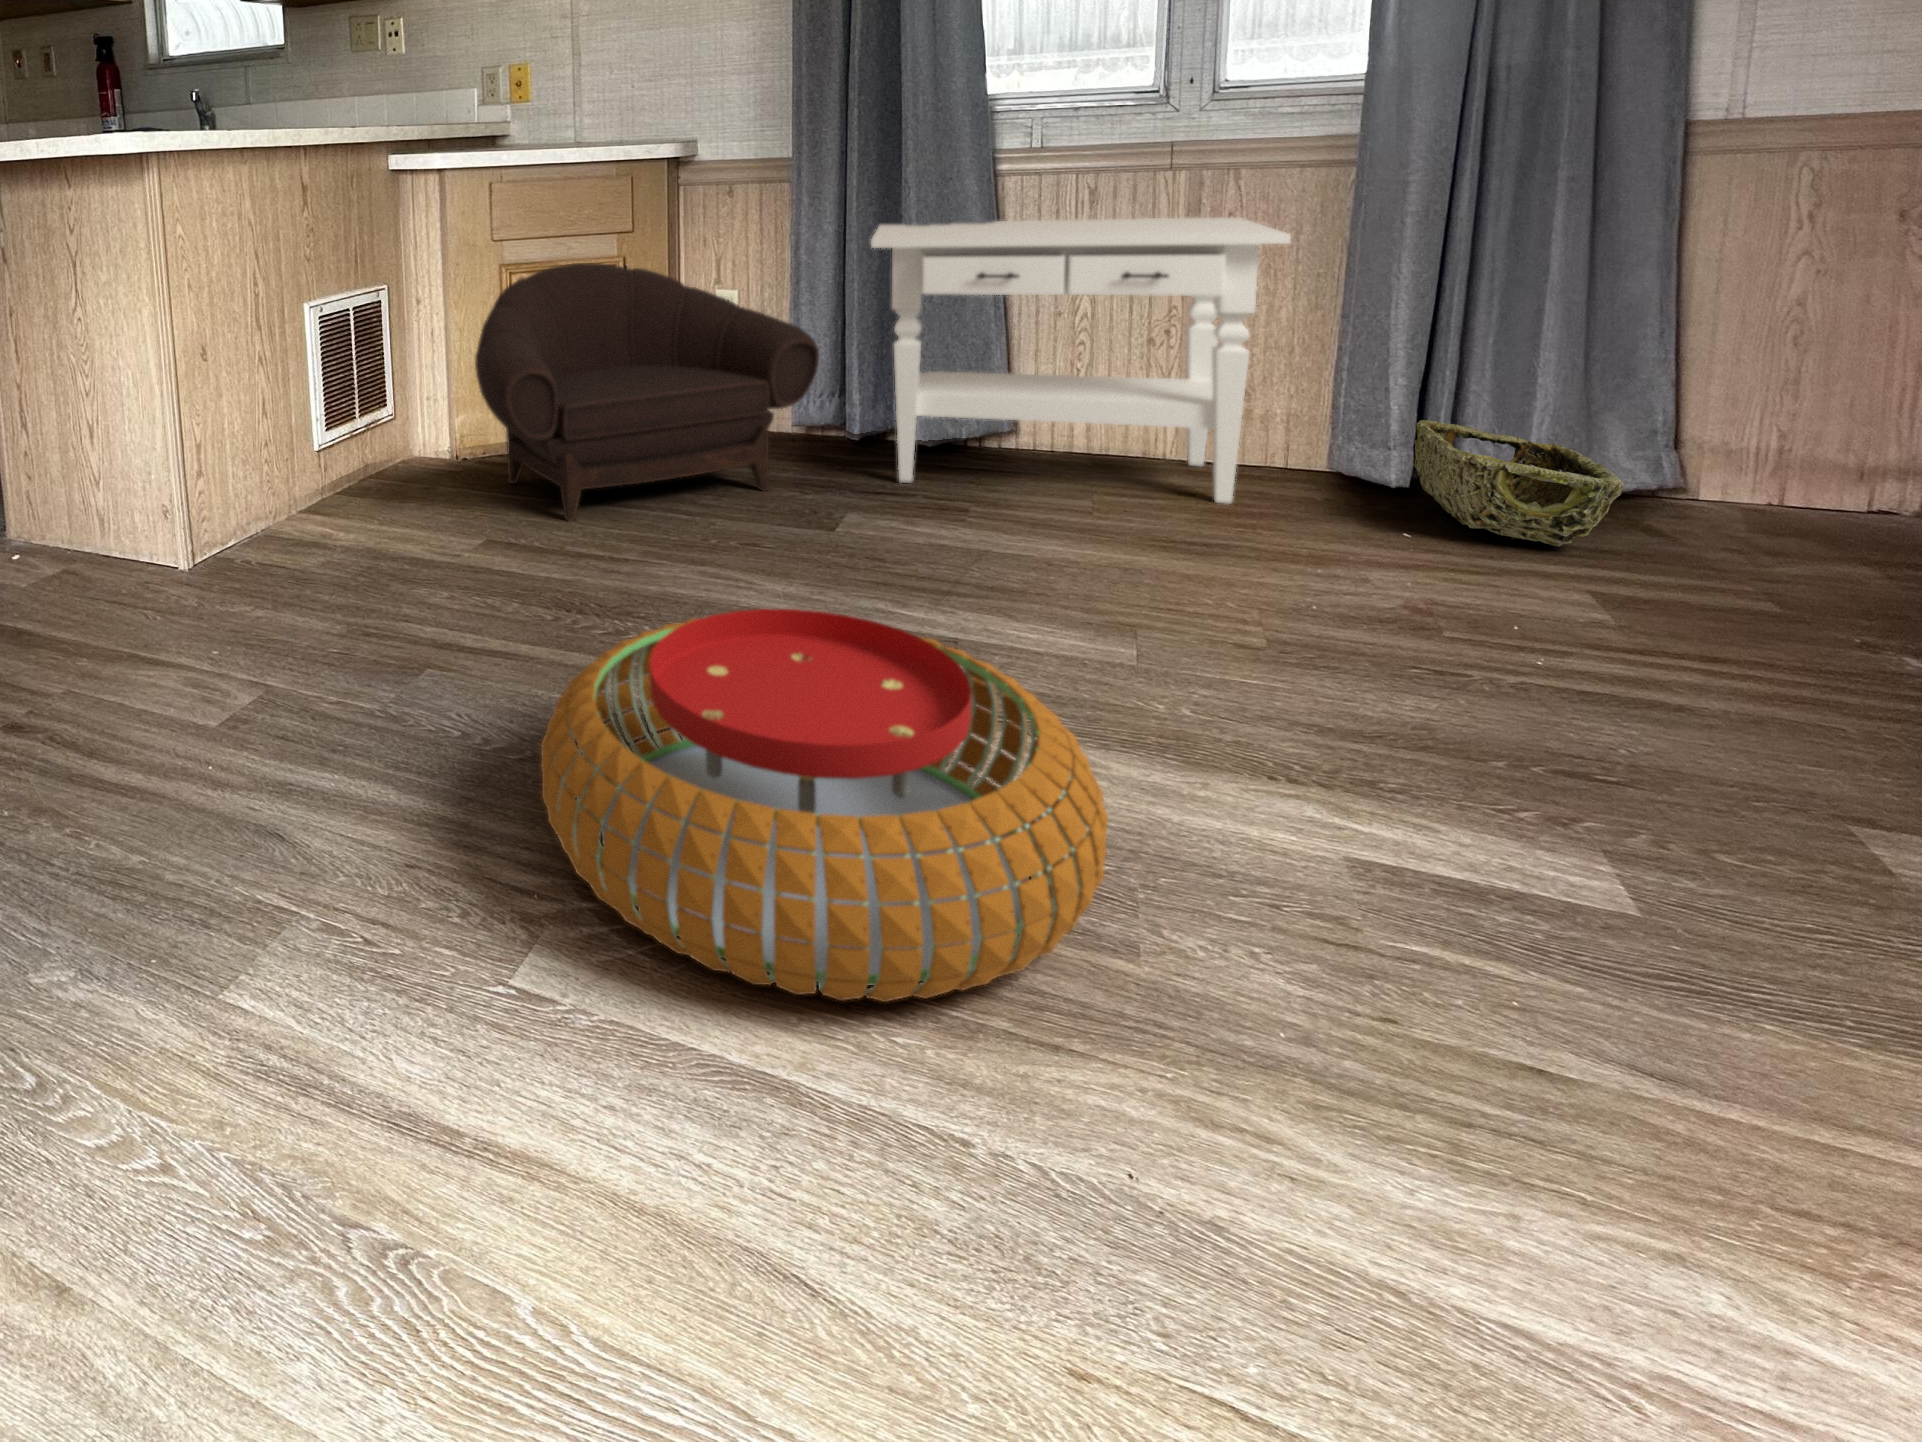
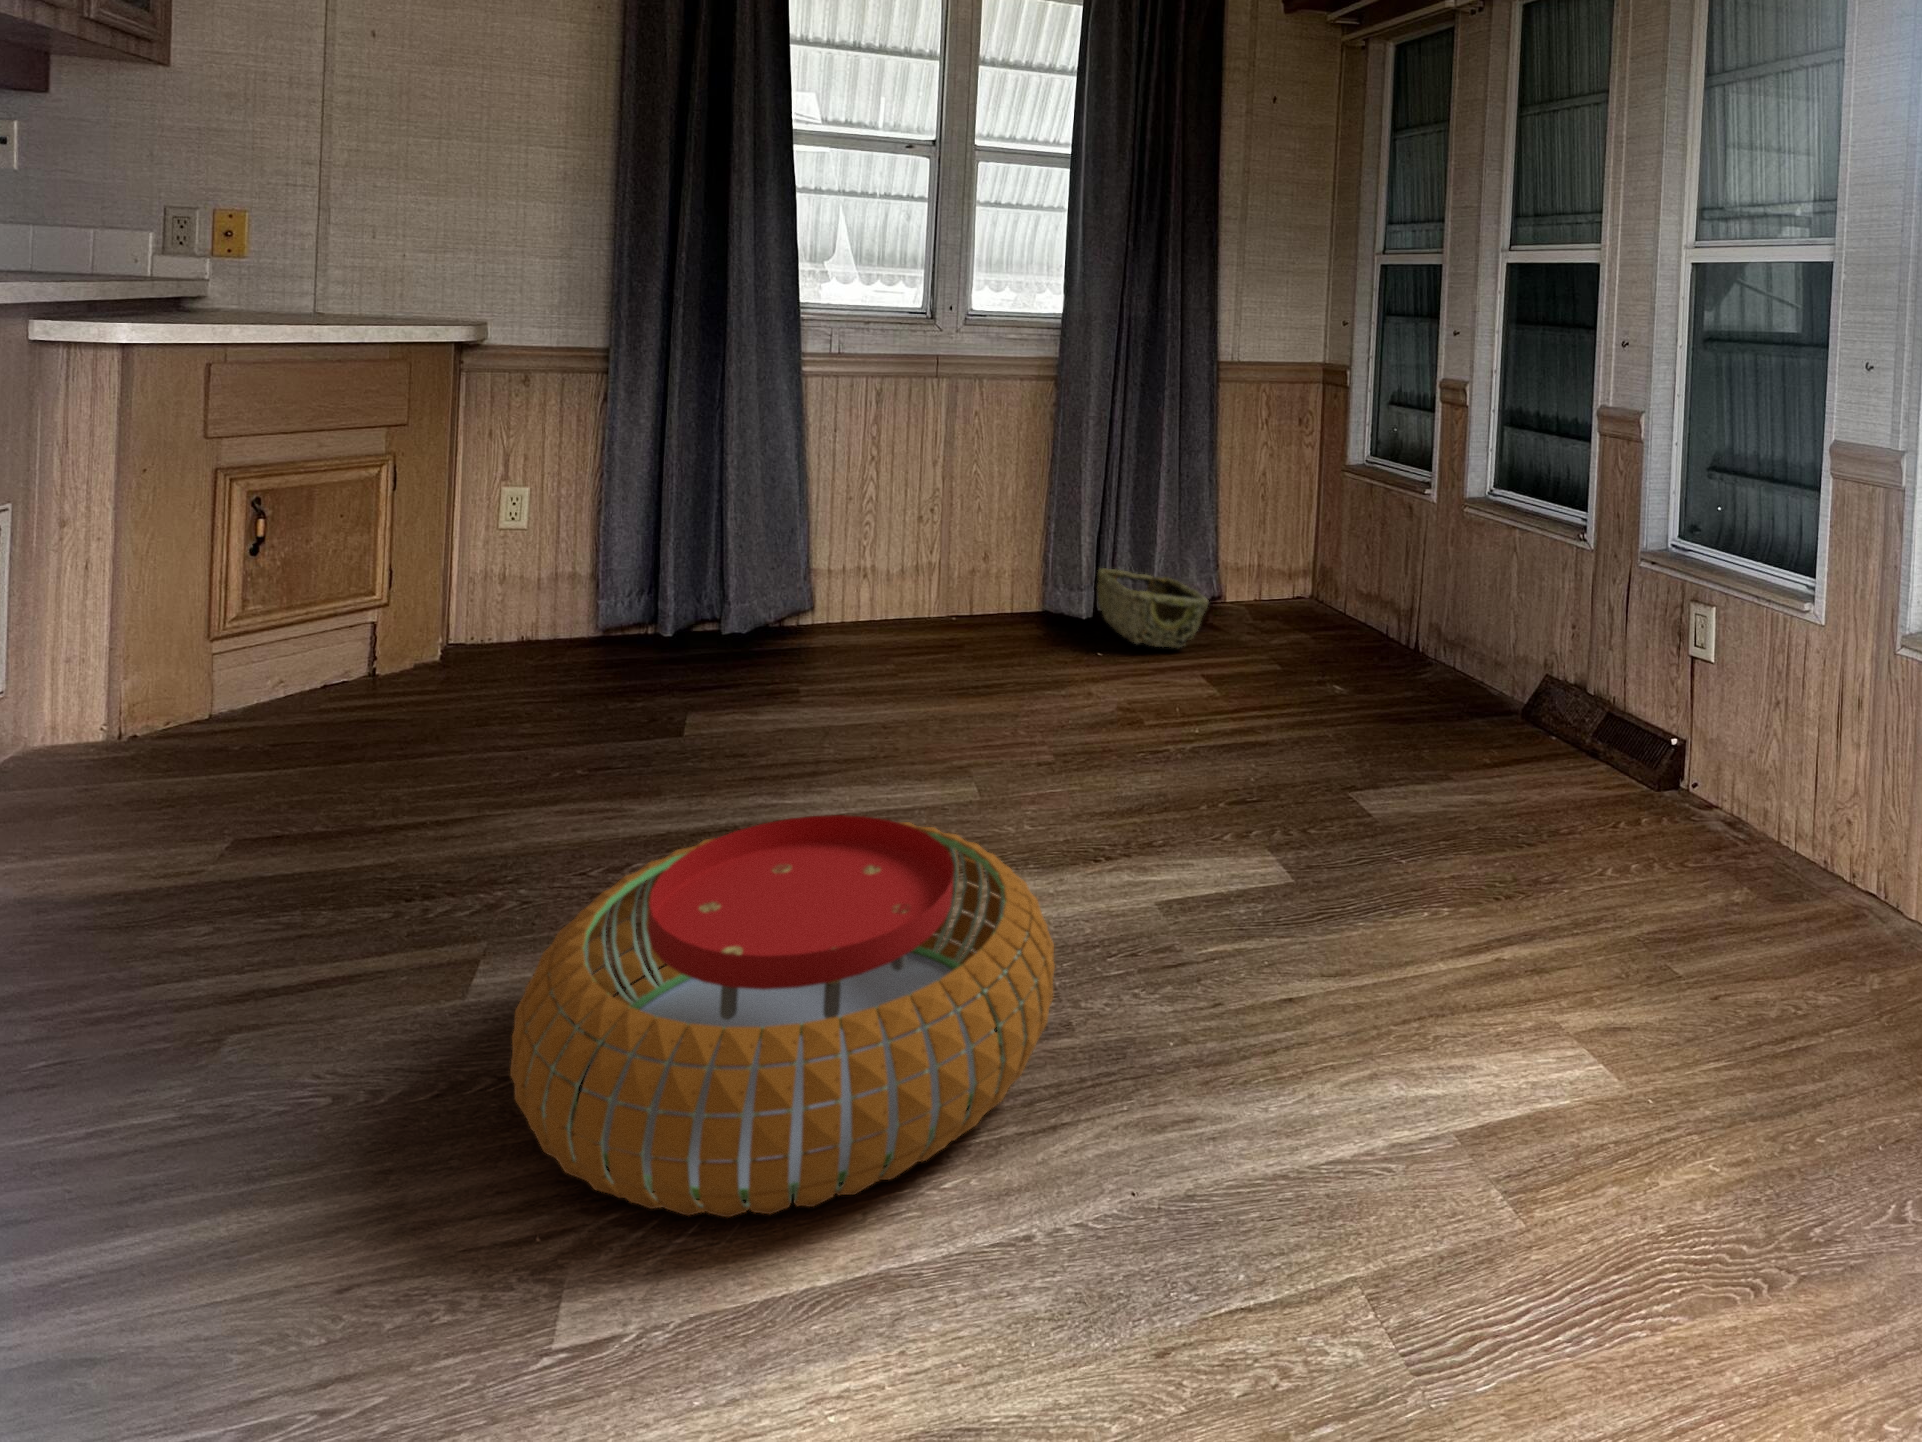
side table: present [871,217,1291,504] -> none [700,417,1034,674]
armchair: present [475,263,819,521] -> none [199,462,654,791]

